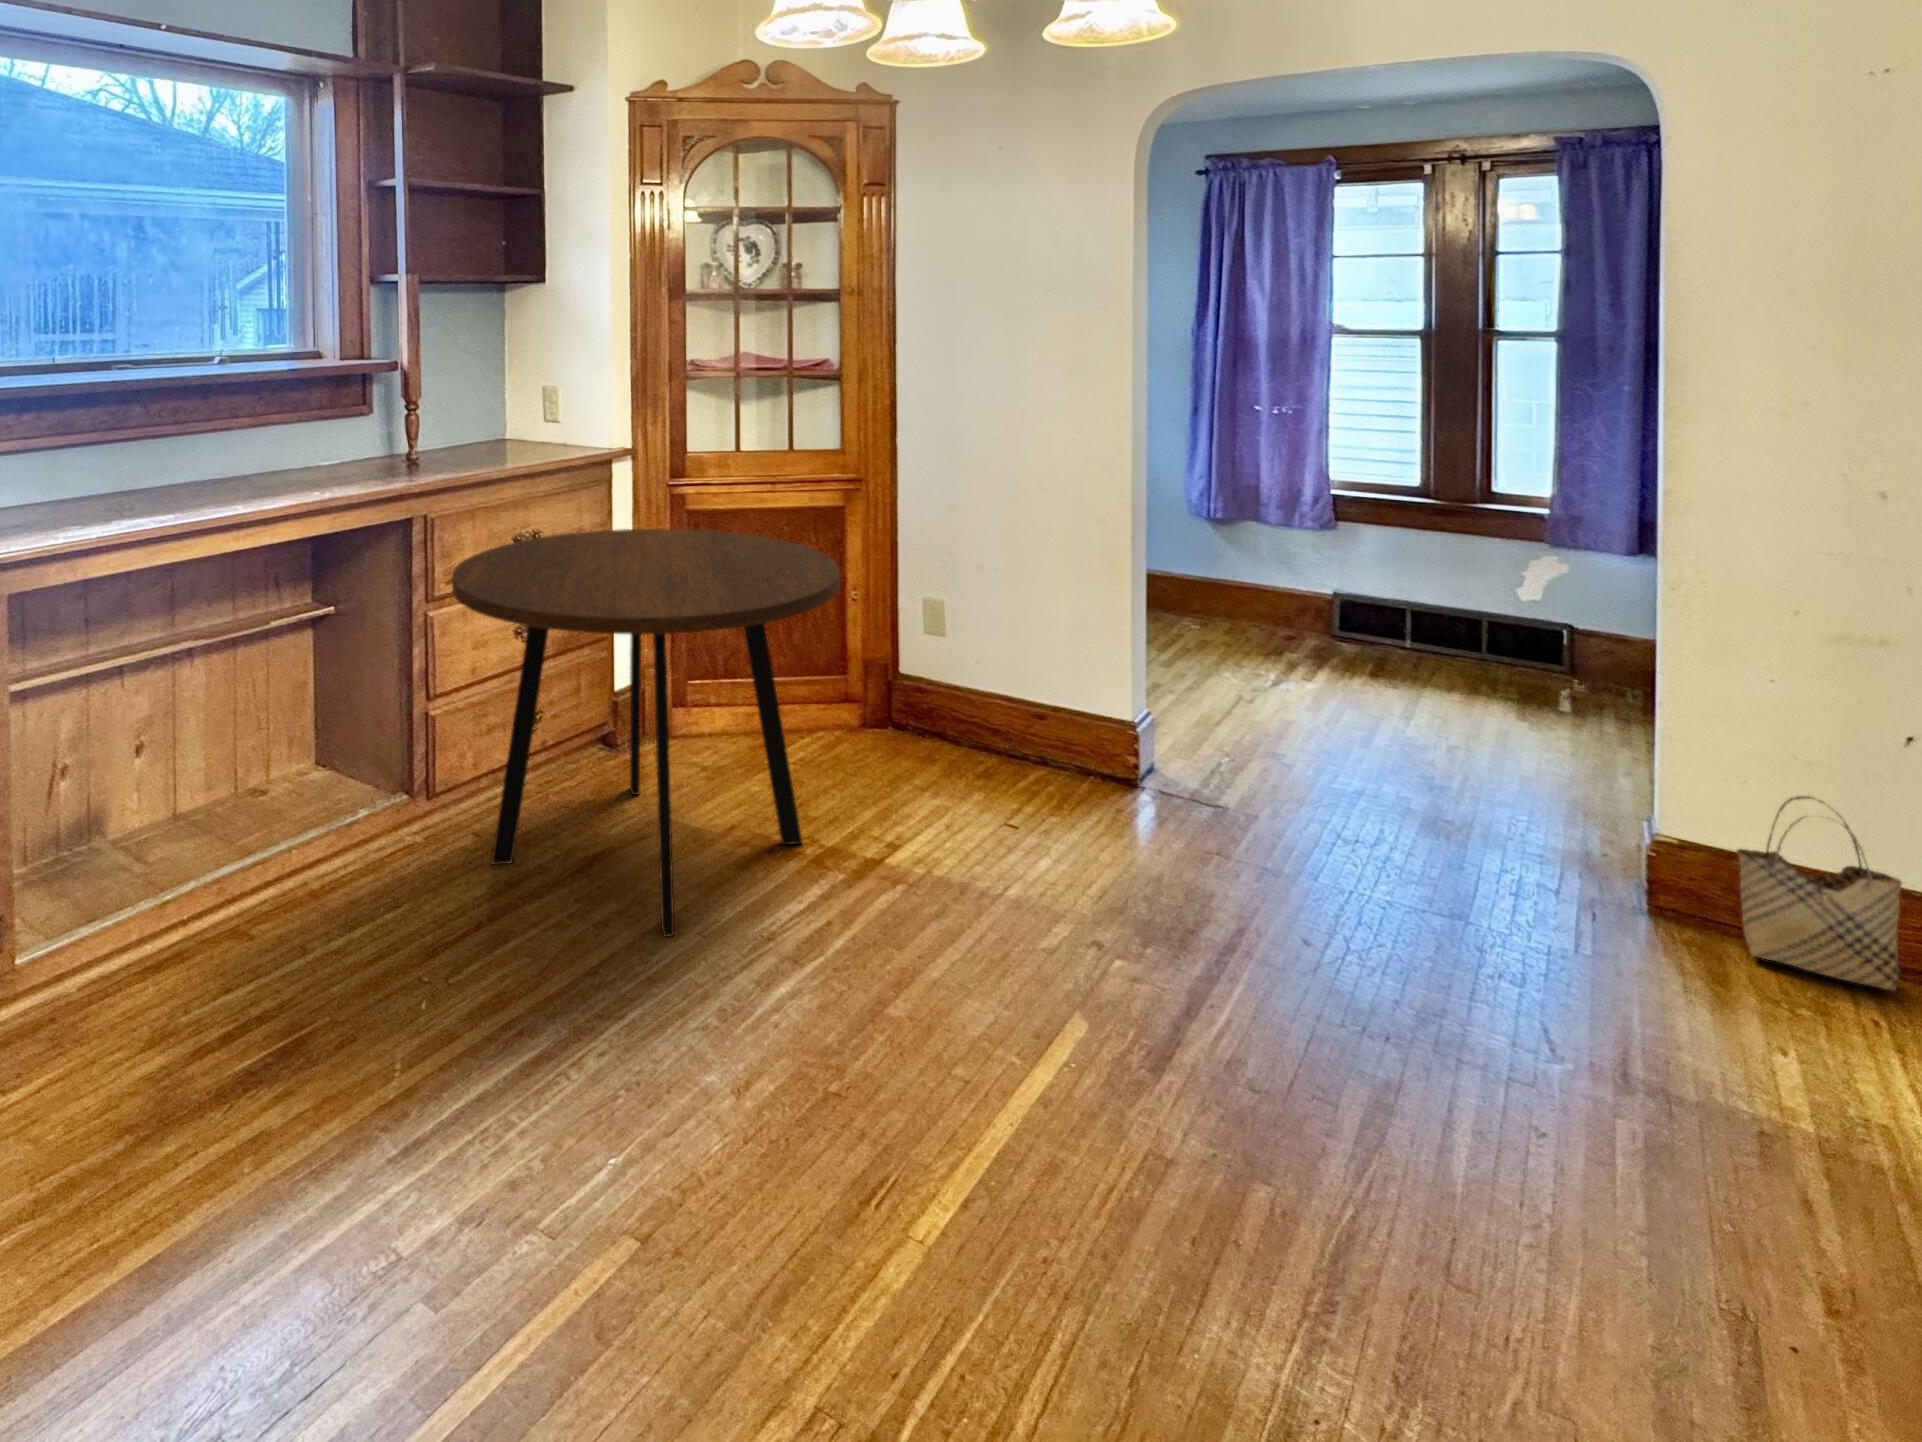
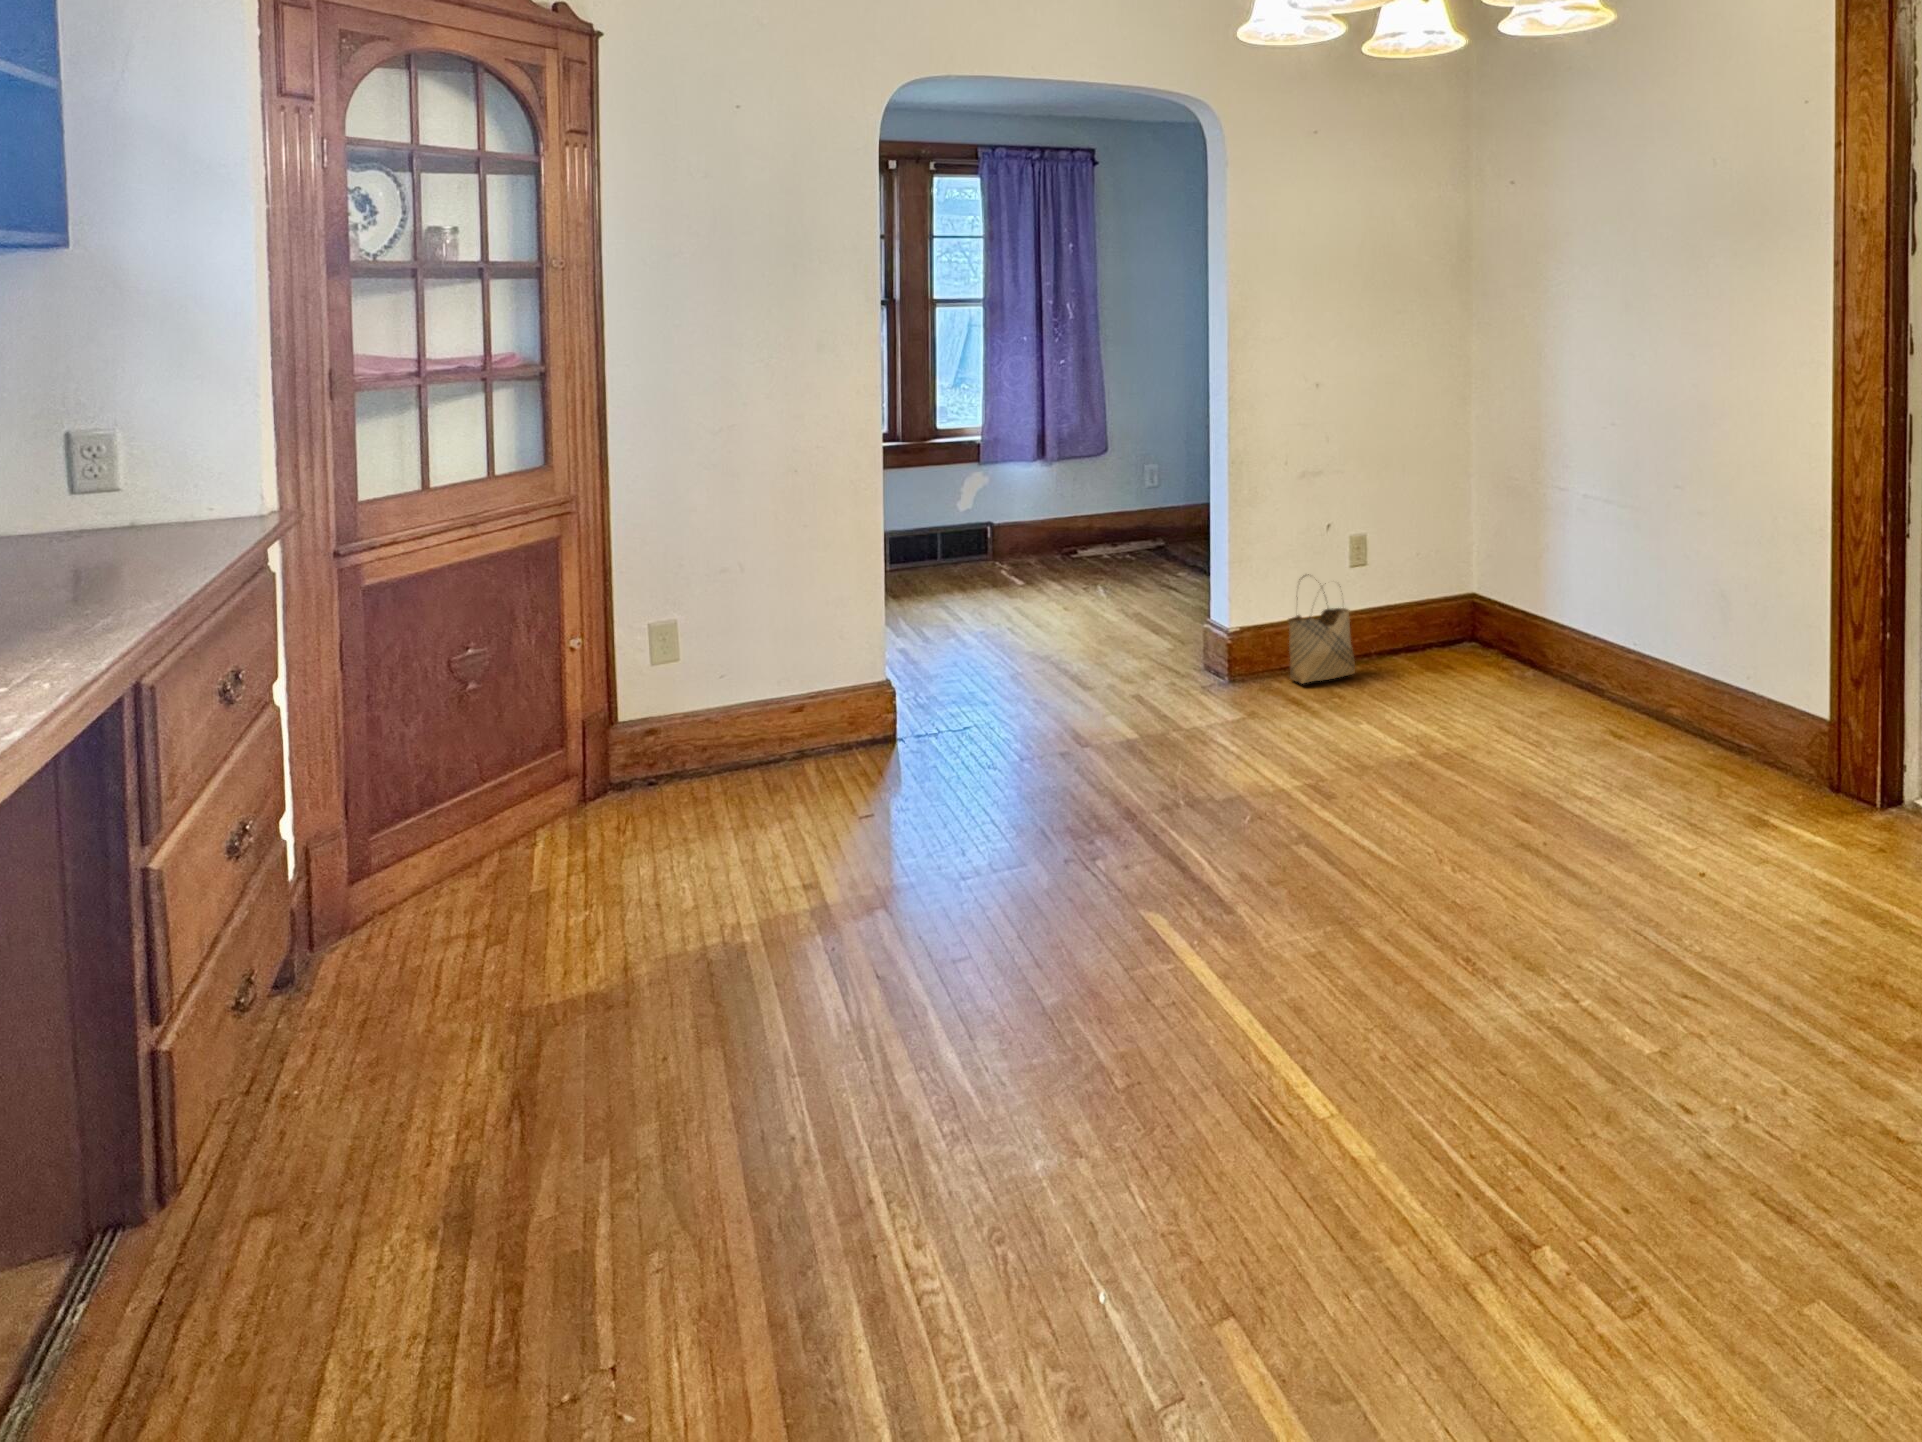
dining table: present [452,529,840,937] -> none [203,573,853,1233]

